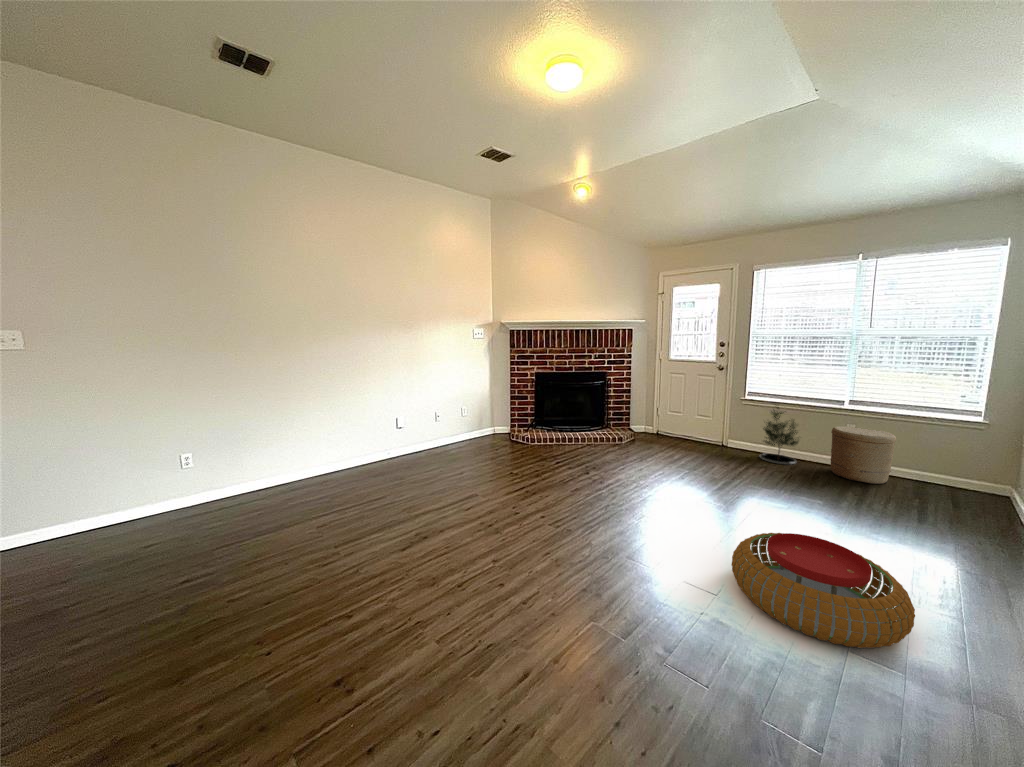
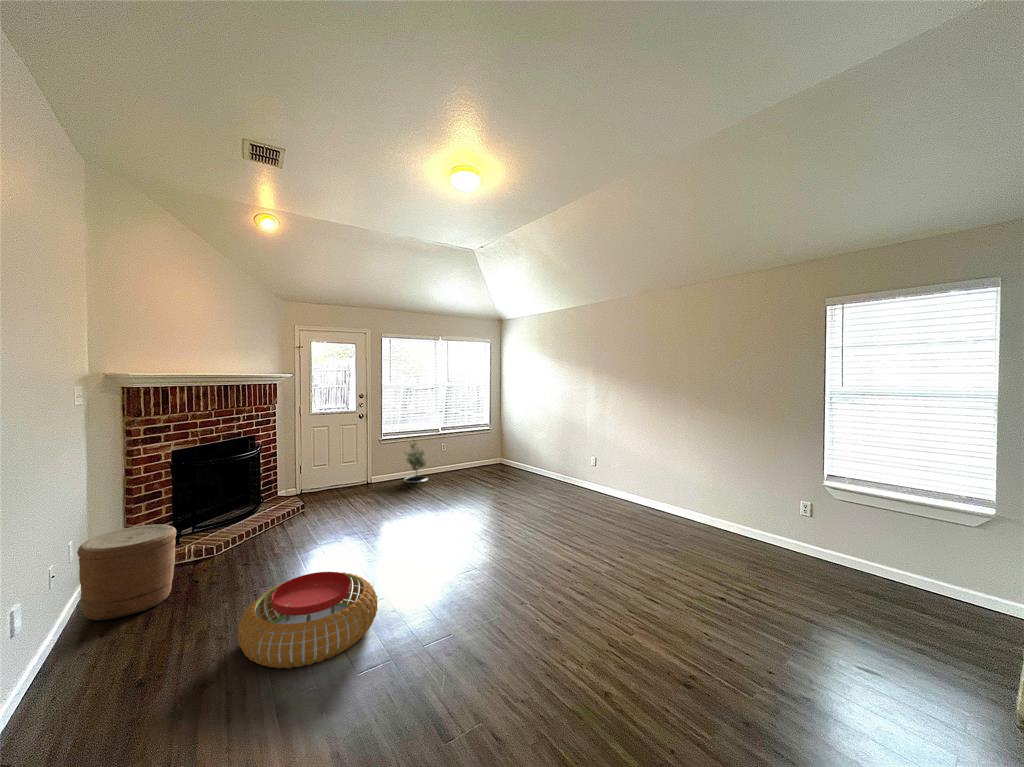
woven basket: present [831,426,896,484] -> present [77,524,176,621]
pouf: present [731,533,915,648] -> present [238,572,378,668]

